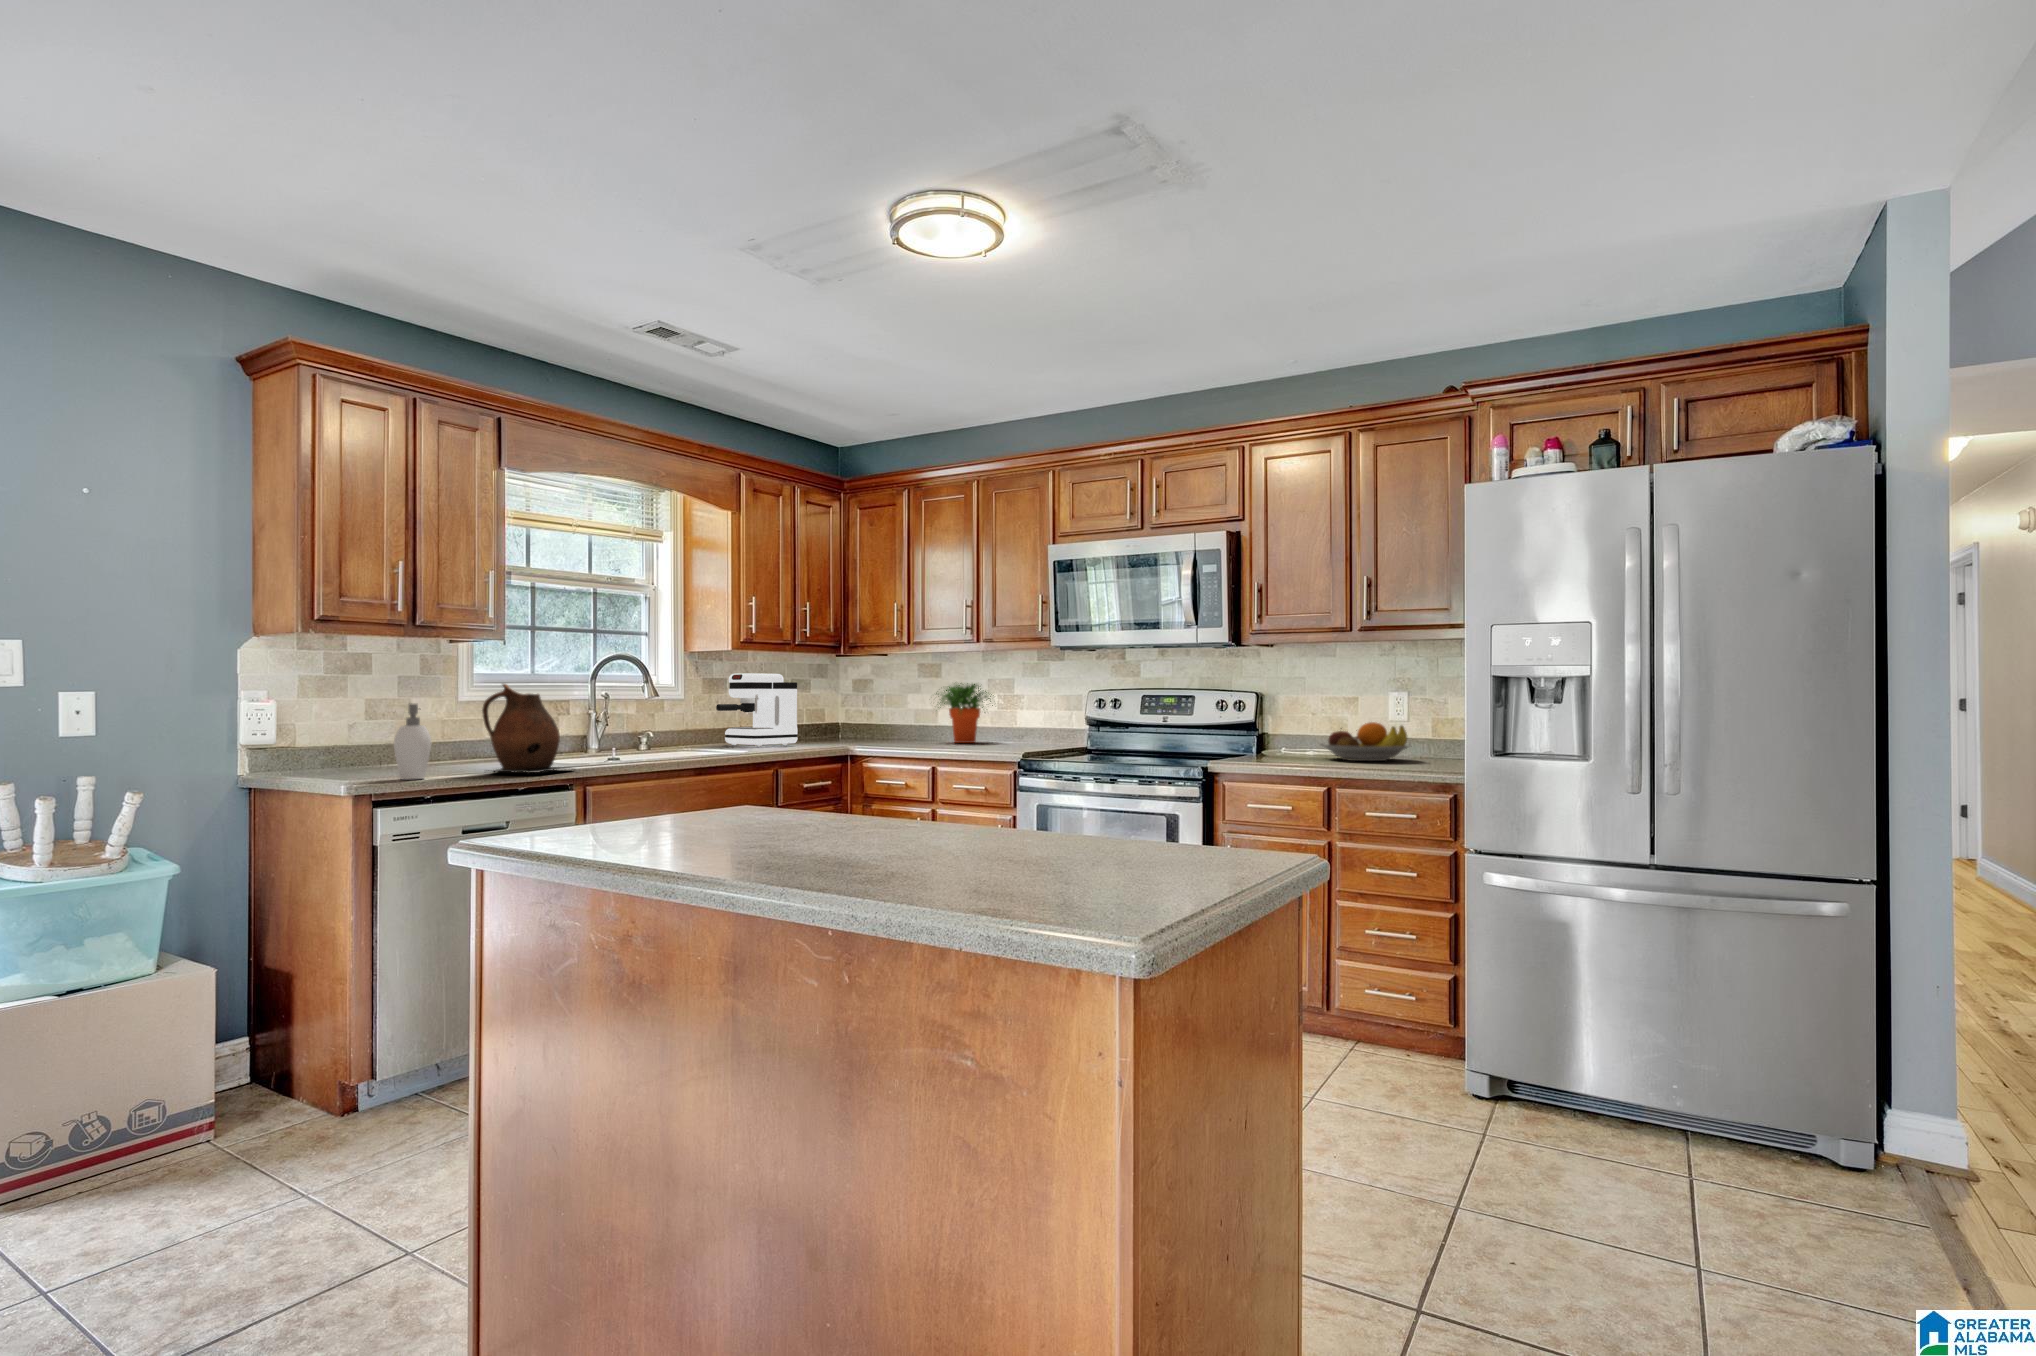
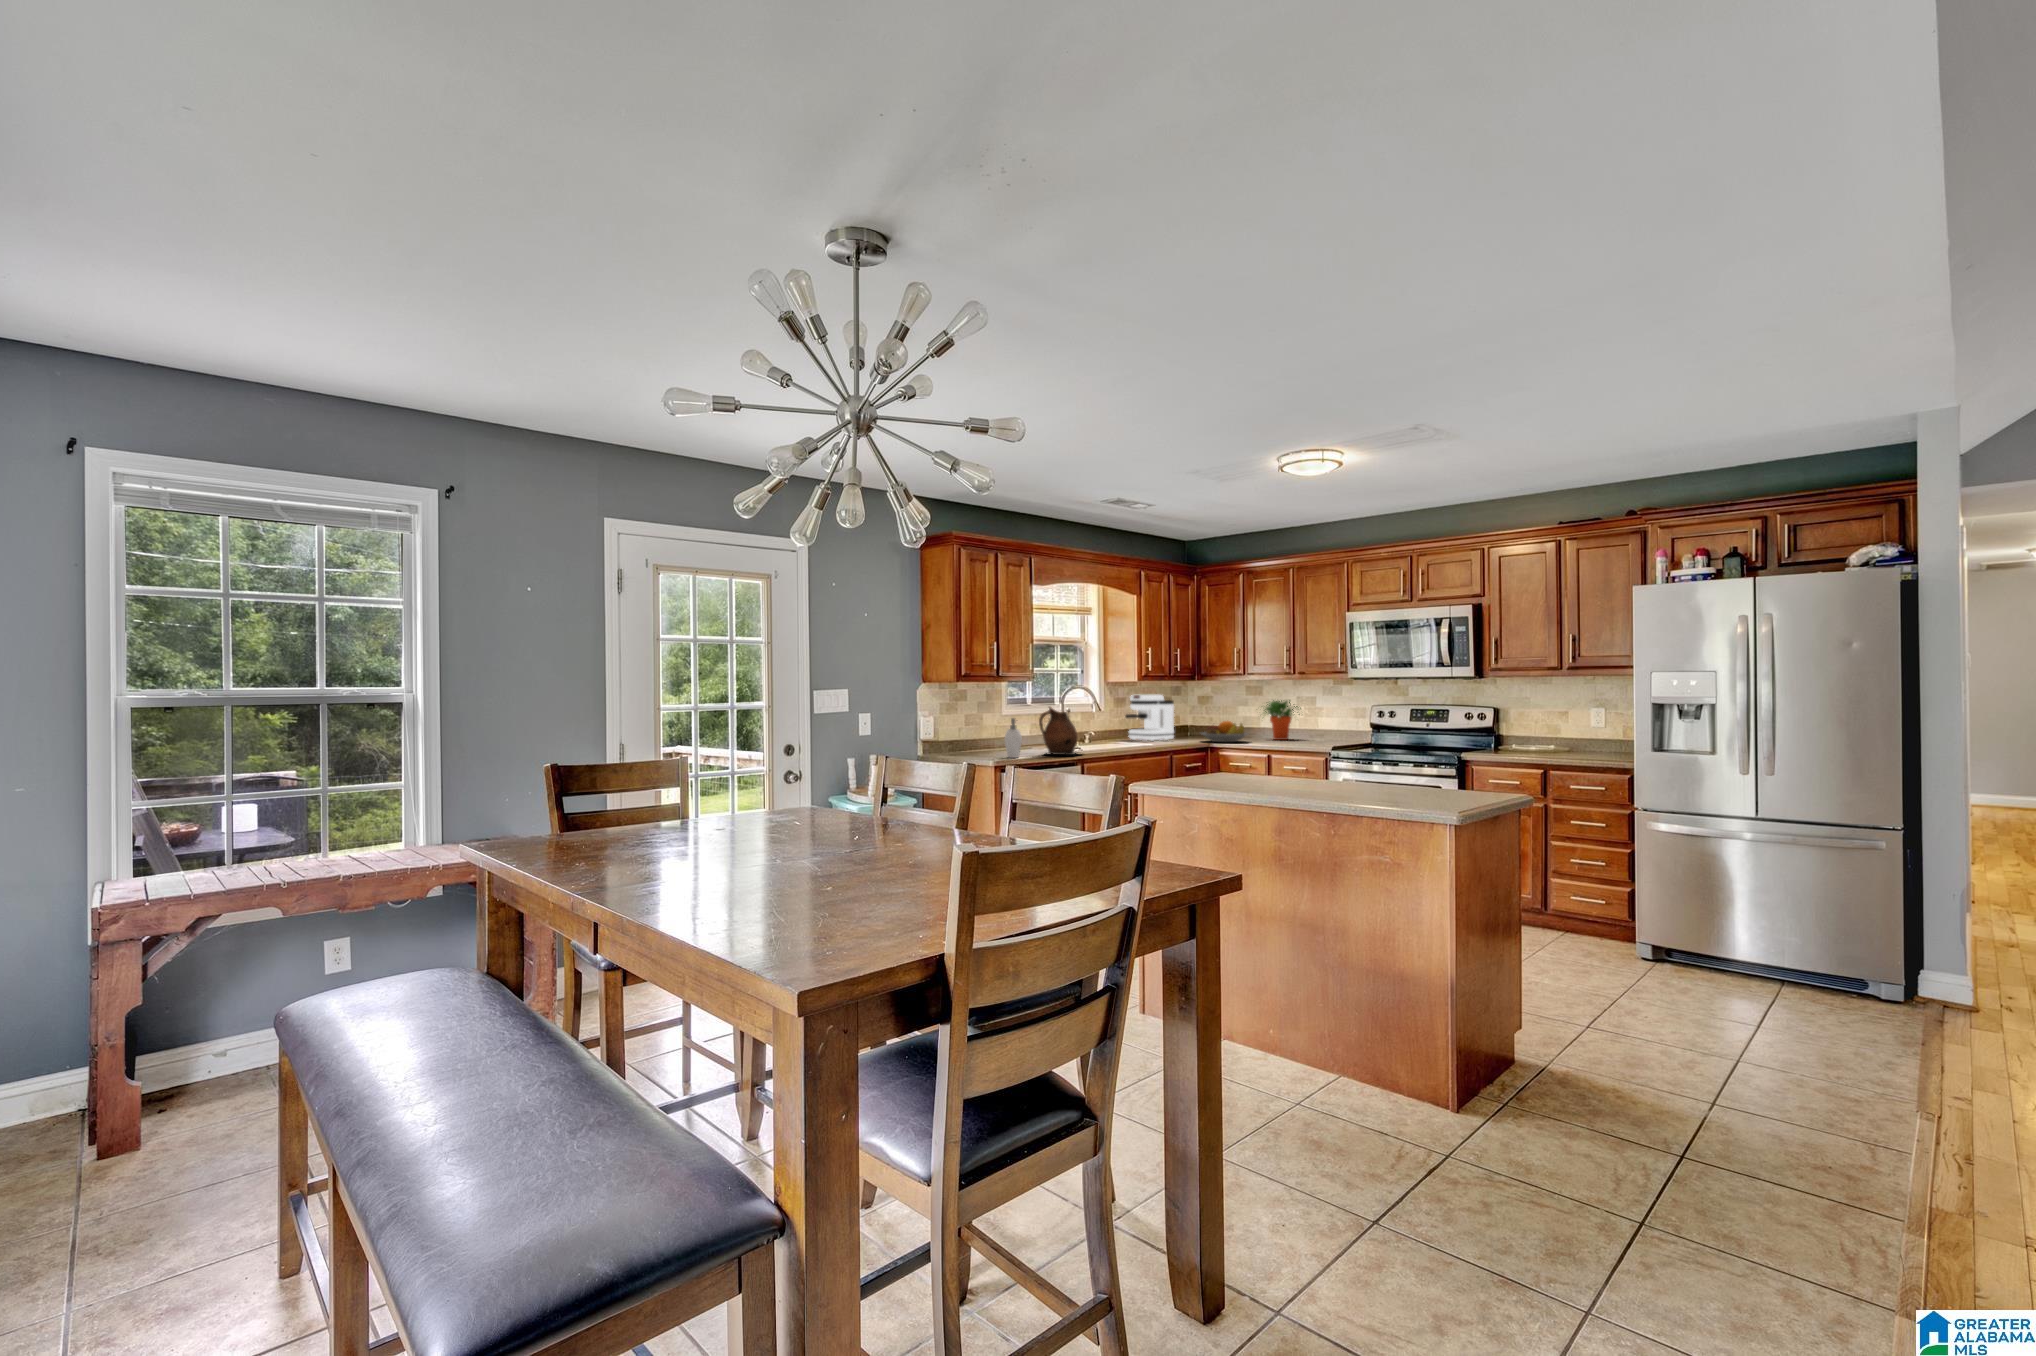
fruit bowl: present [1320,722,1409,761] -> present [1201,721,1248,742]

